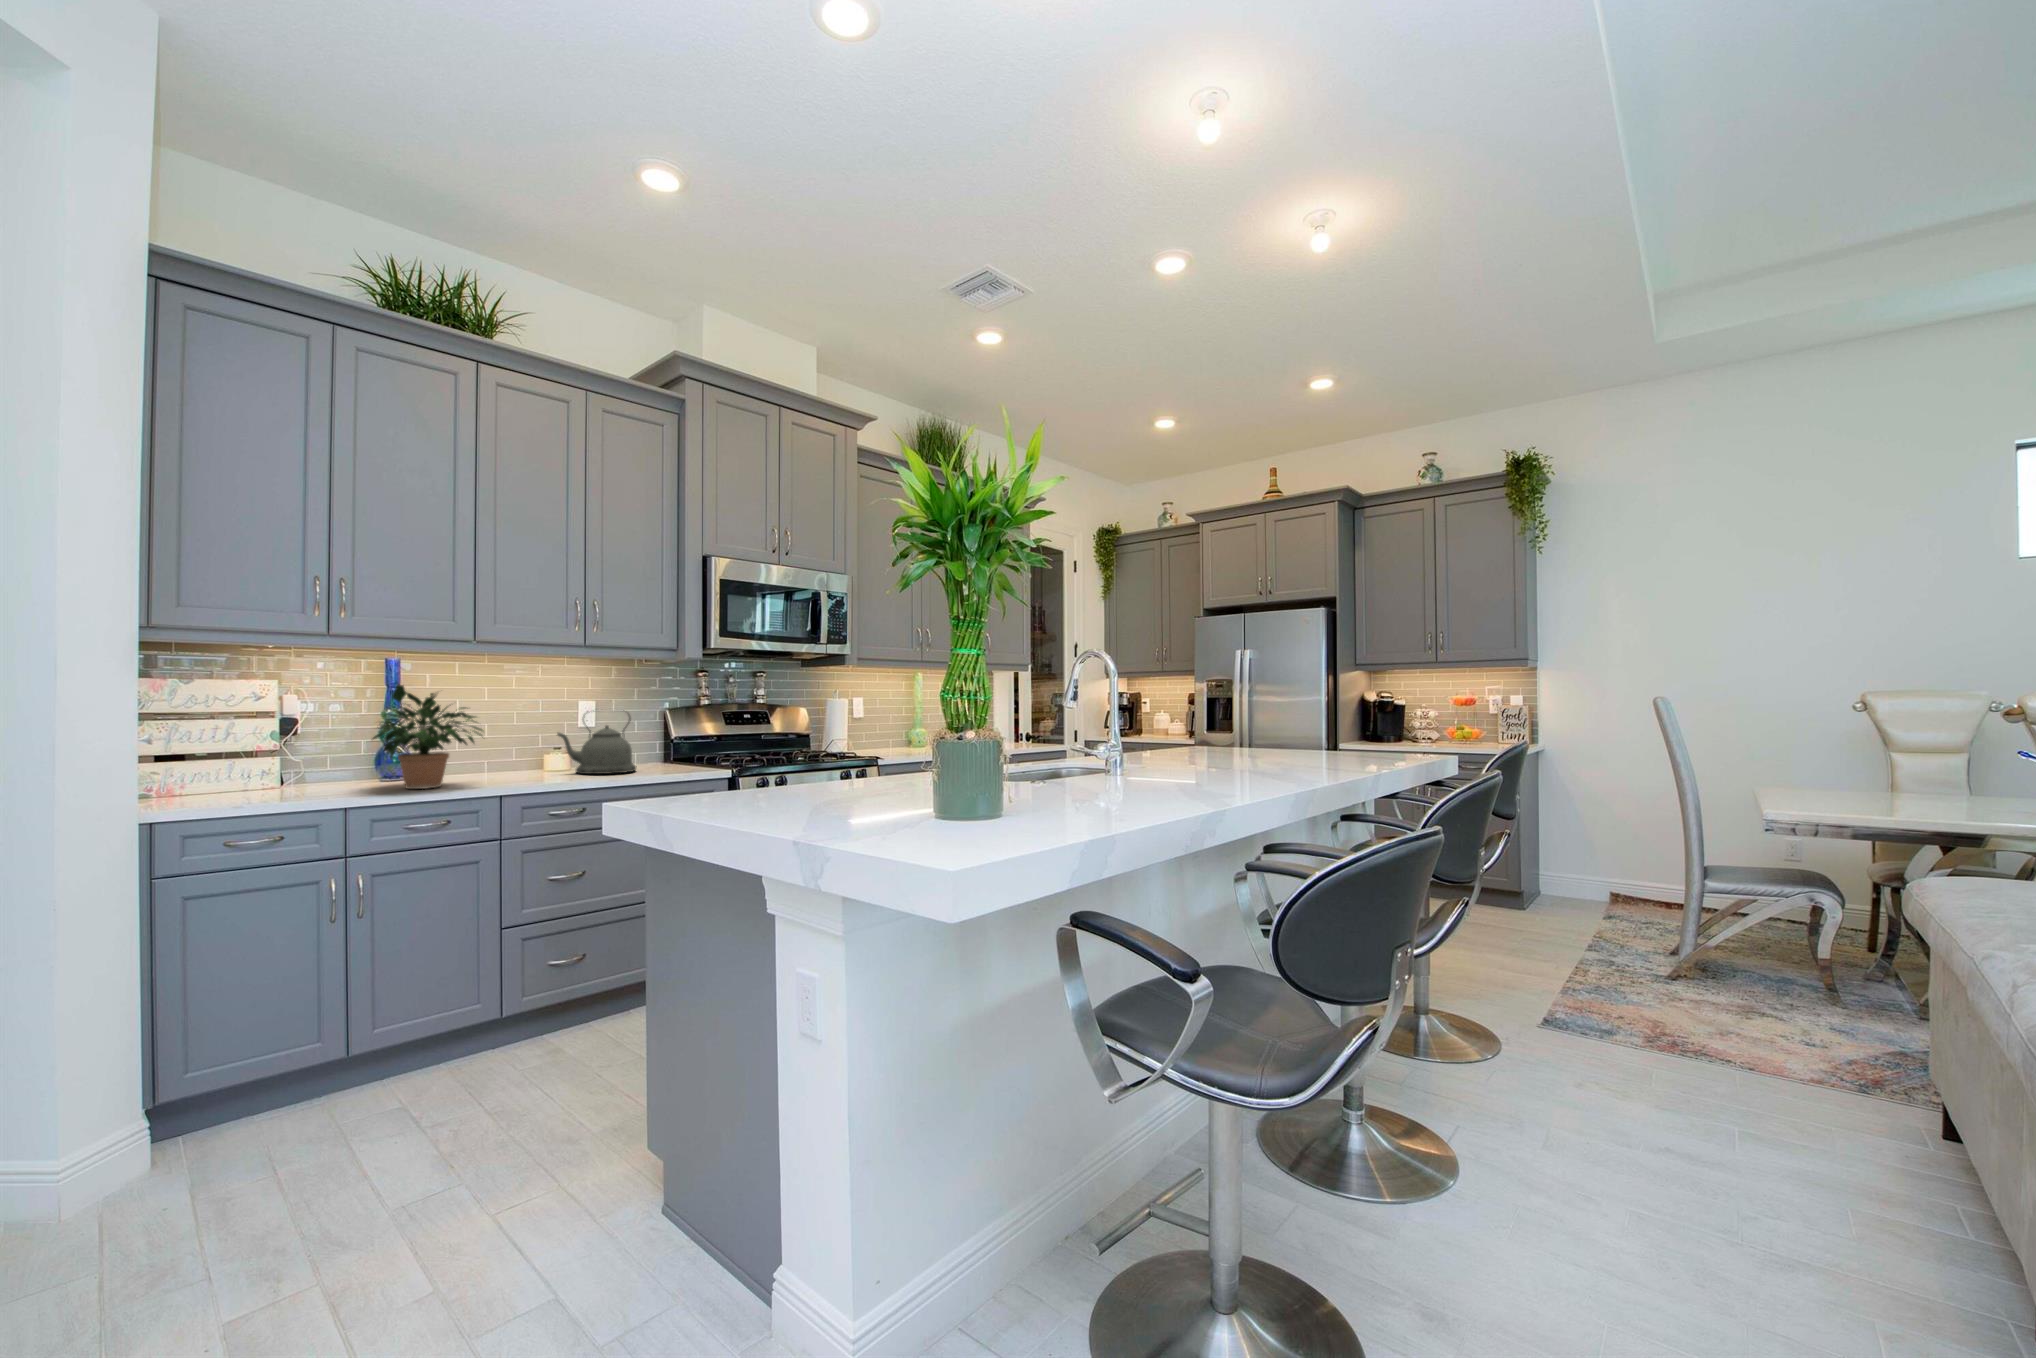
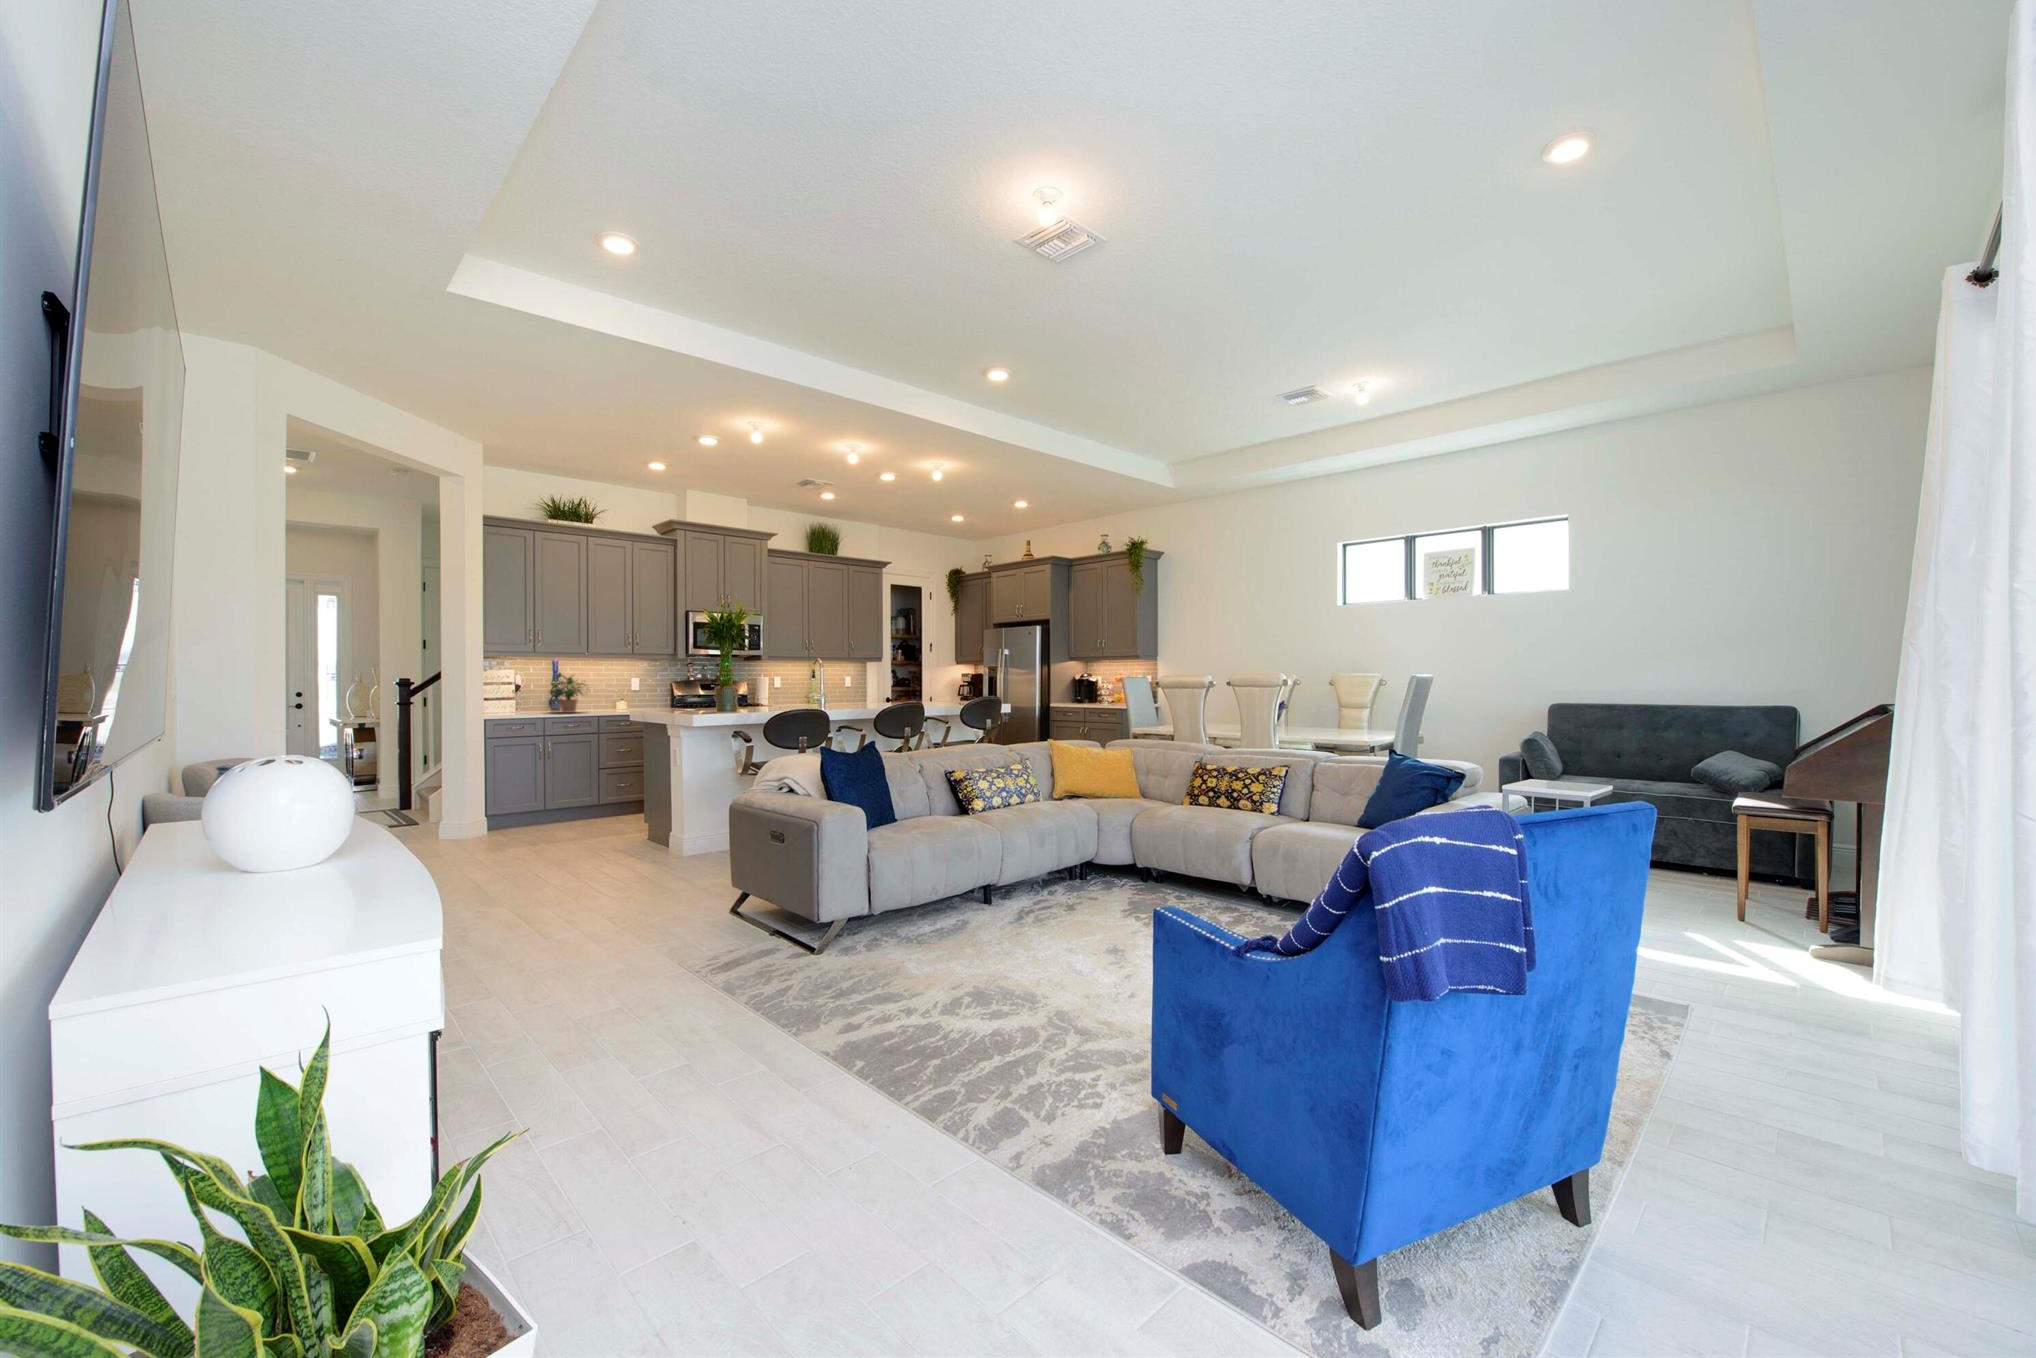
kettle: present [557,717,637,774] -> none [620,683,655,710]

